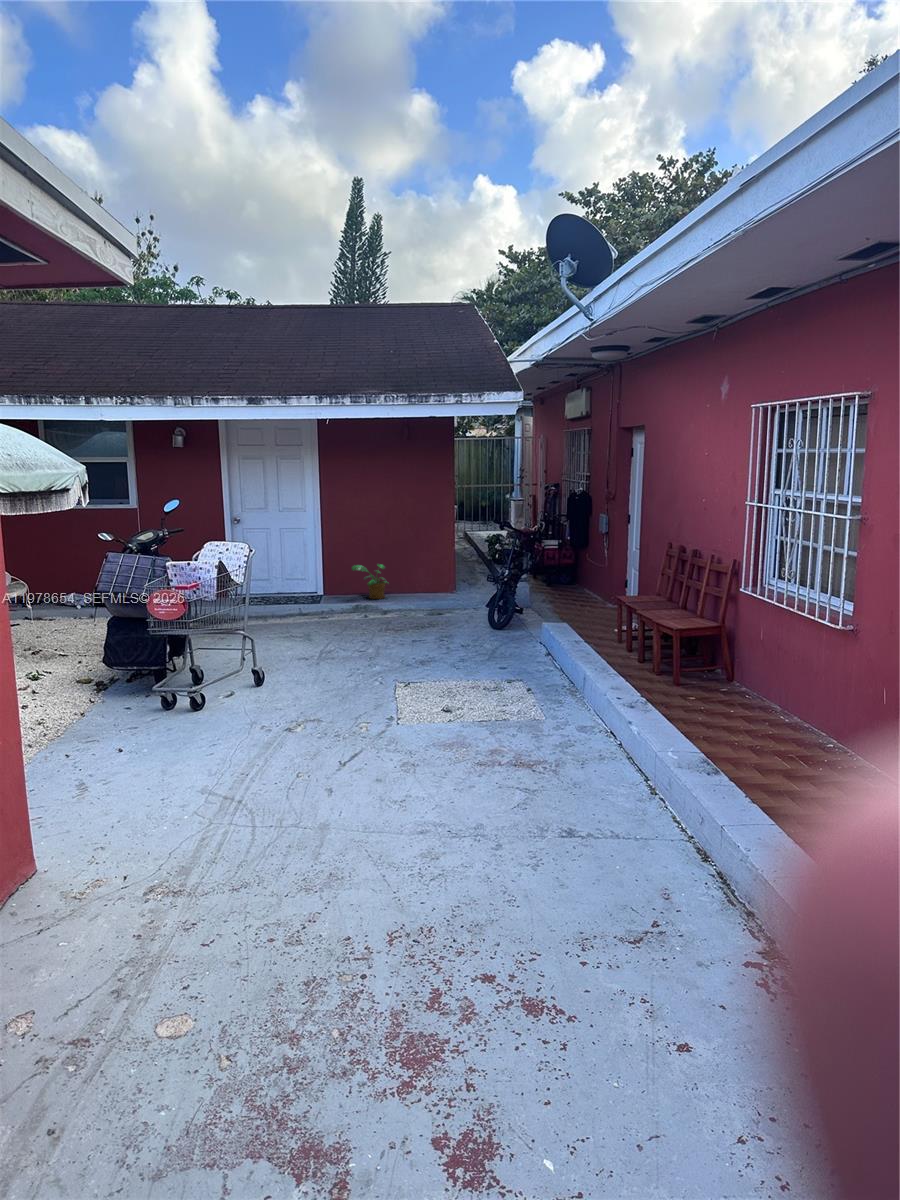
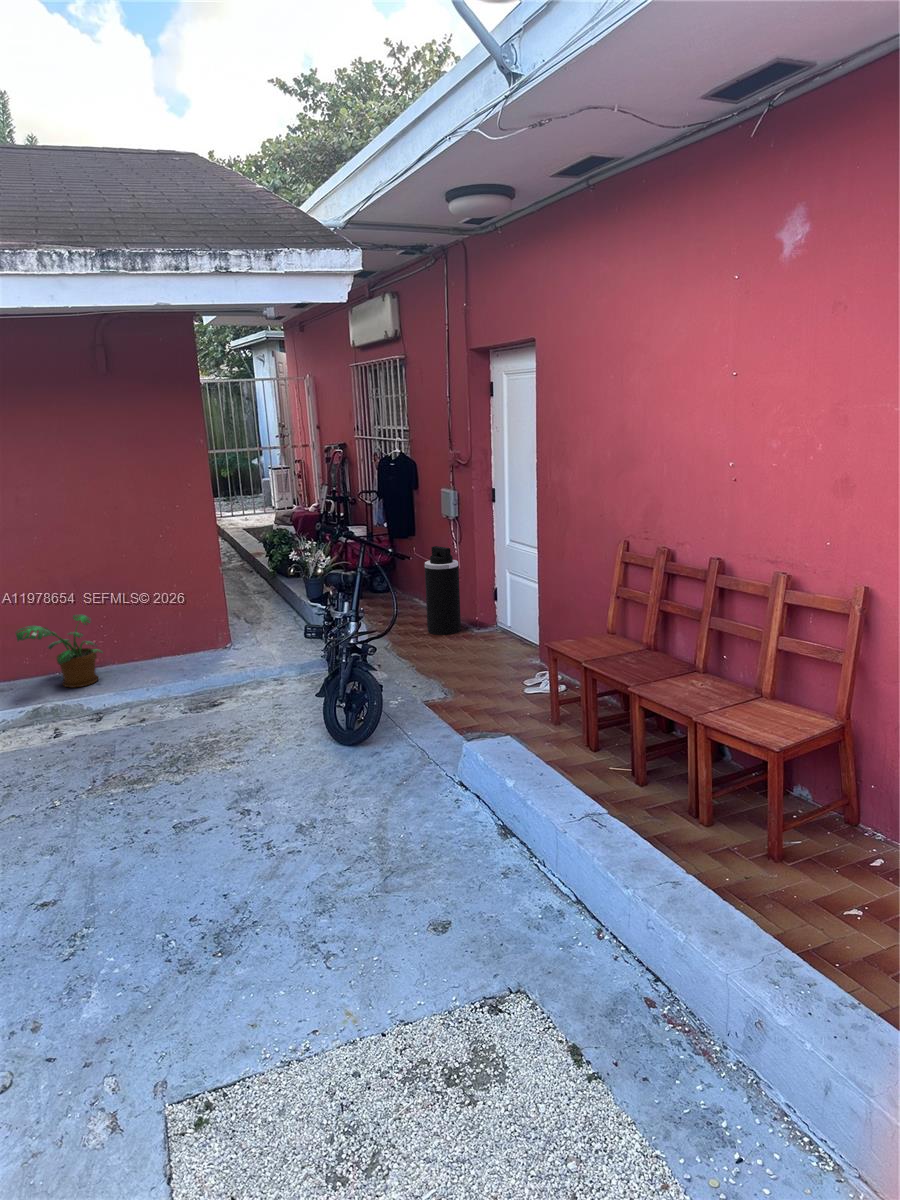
trash can: none [569,548,591,601] -> present [425,546,461,635]

